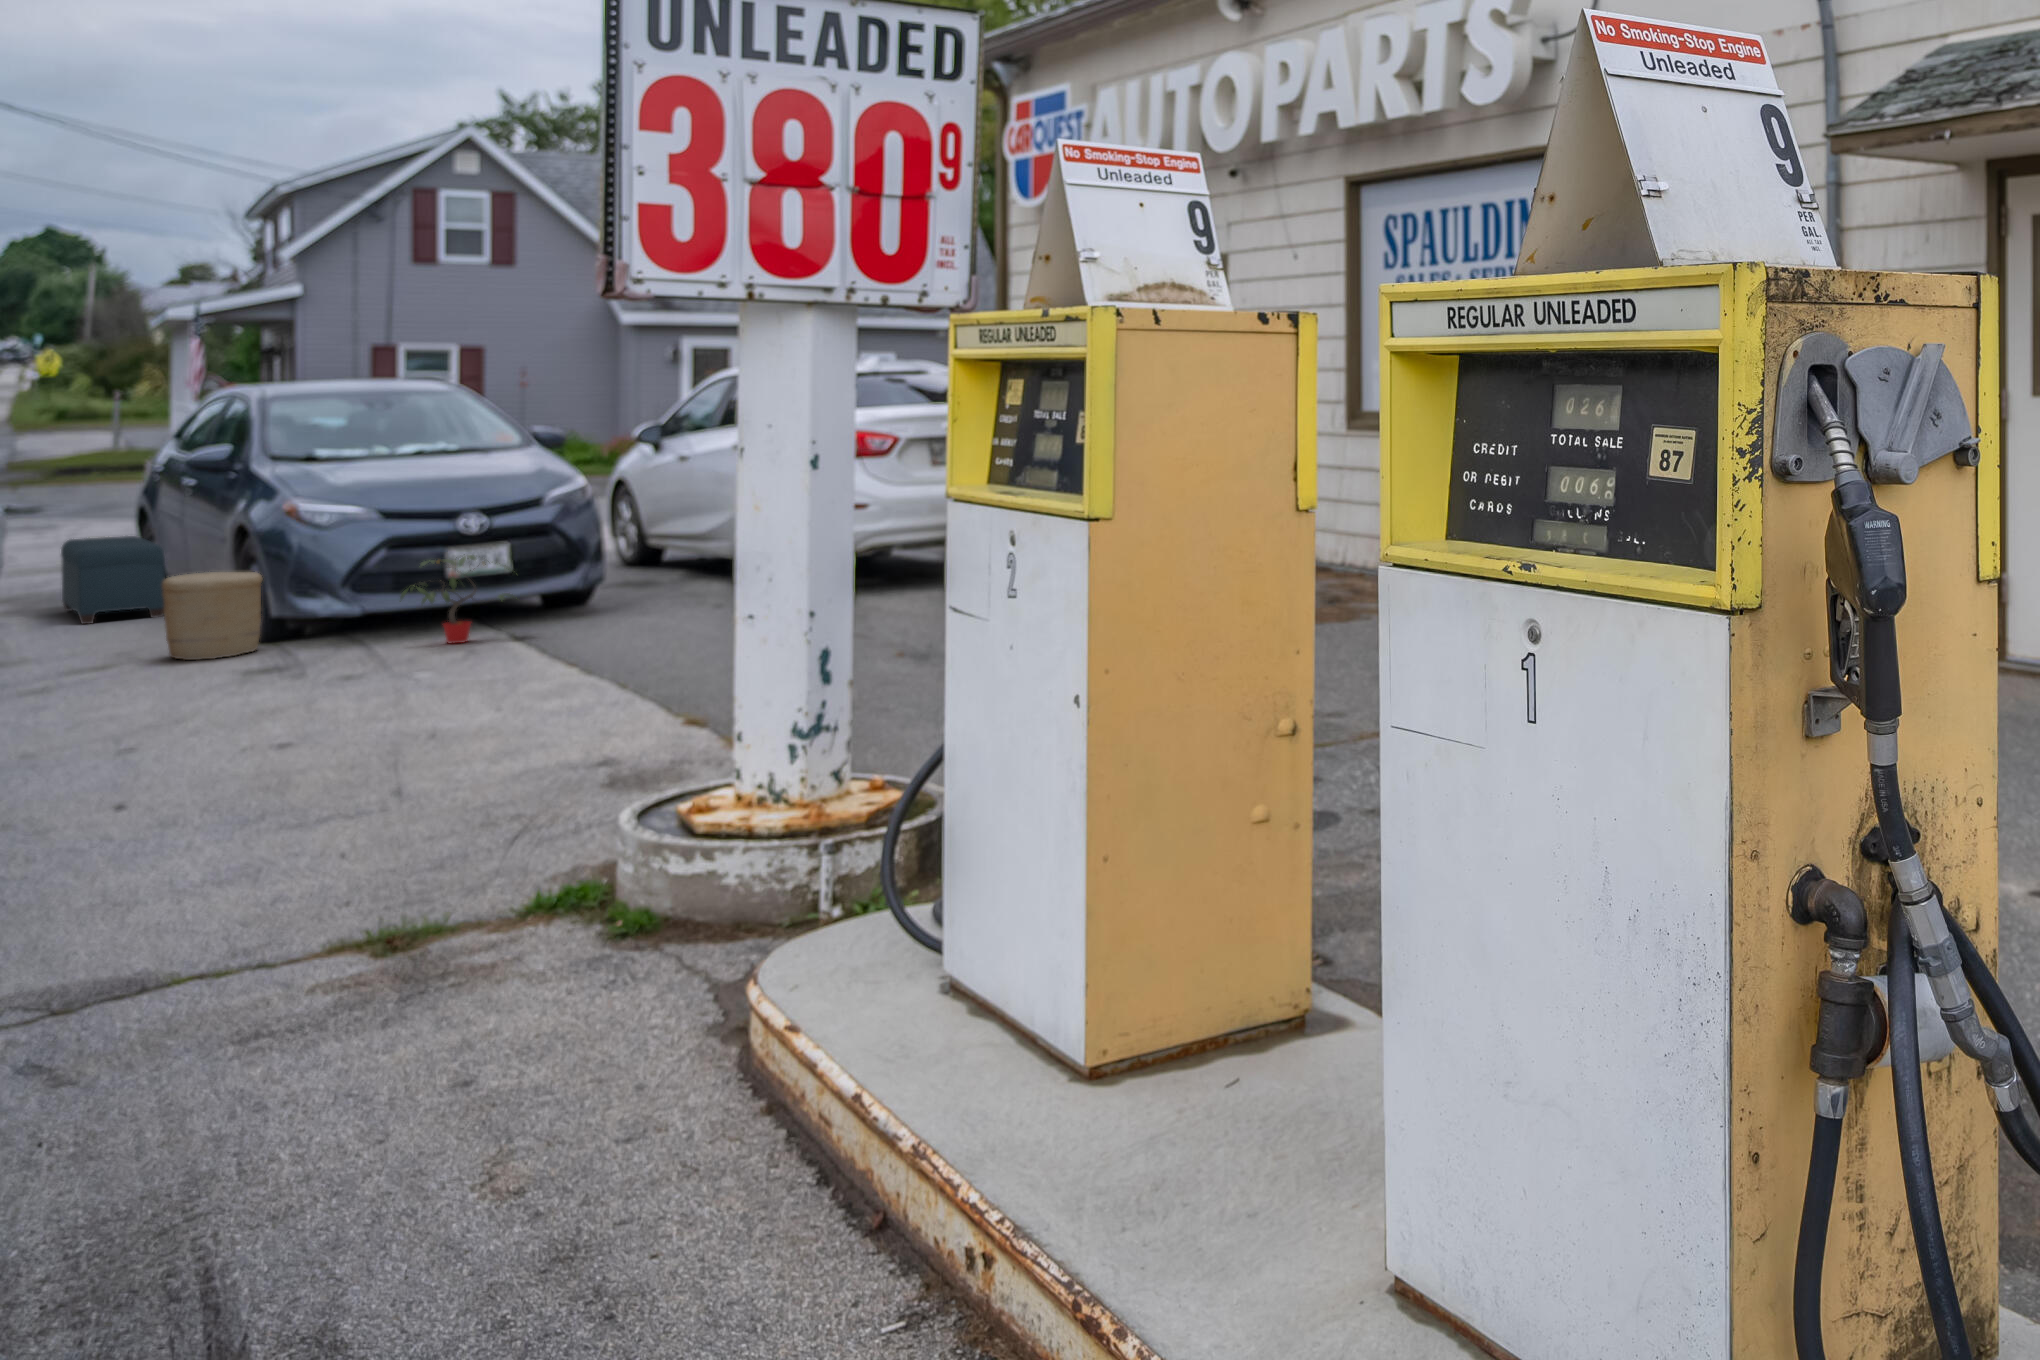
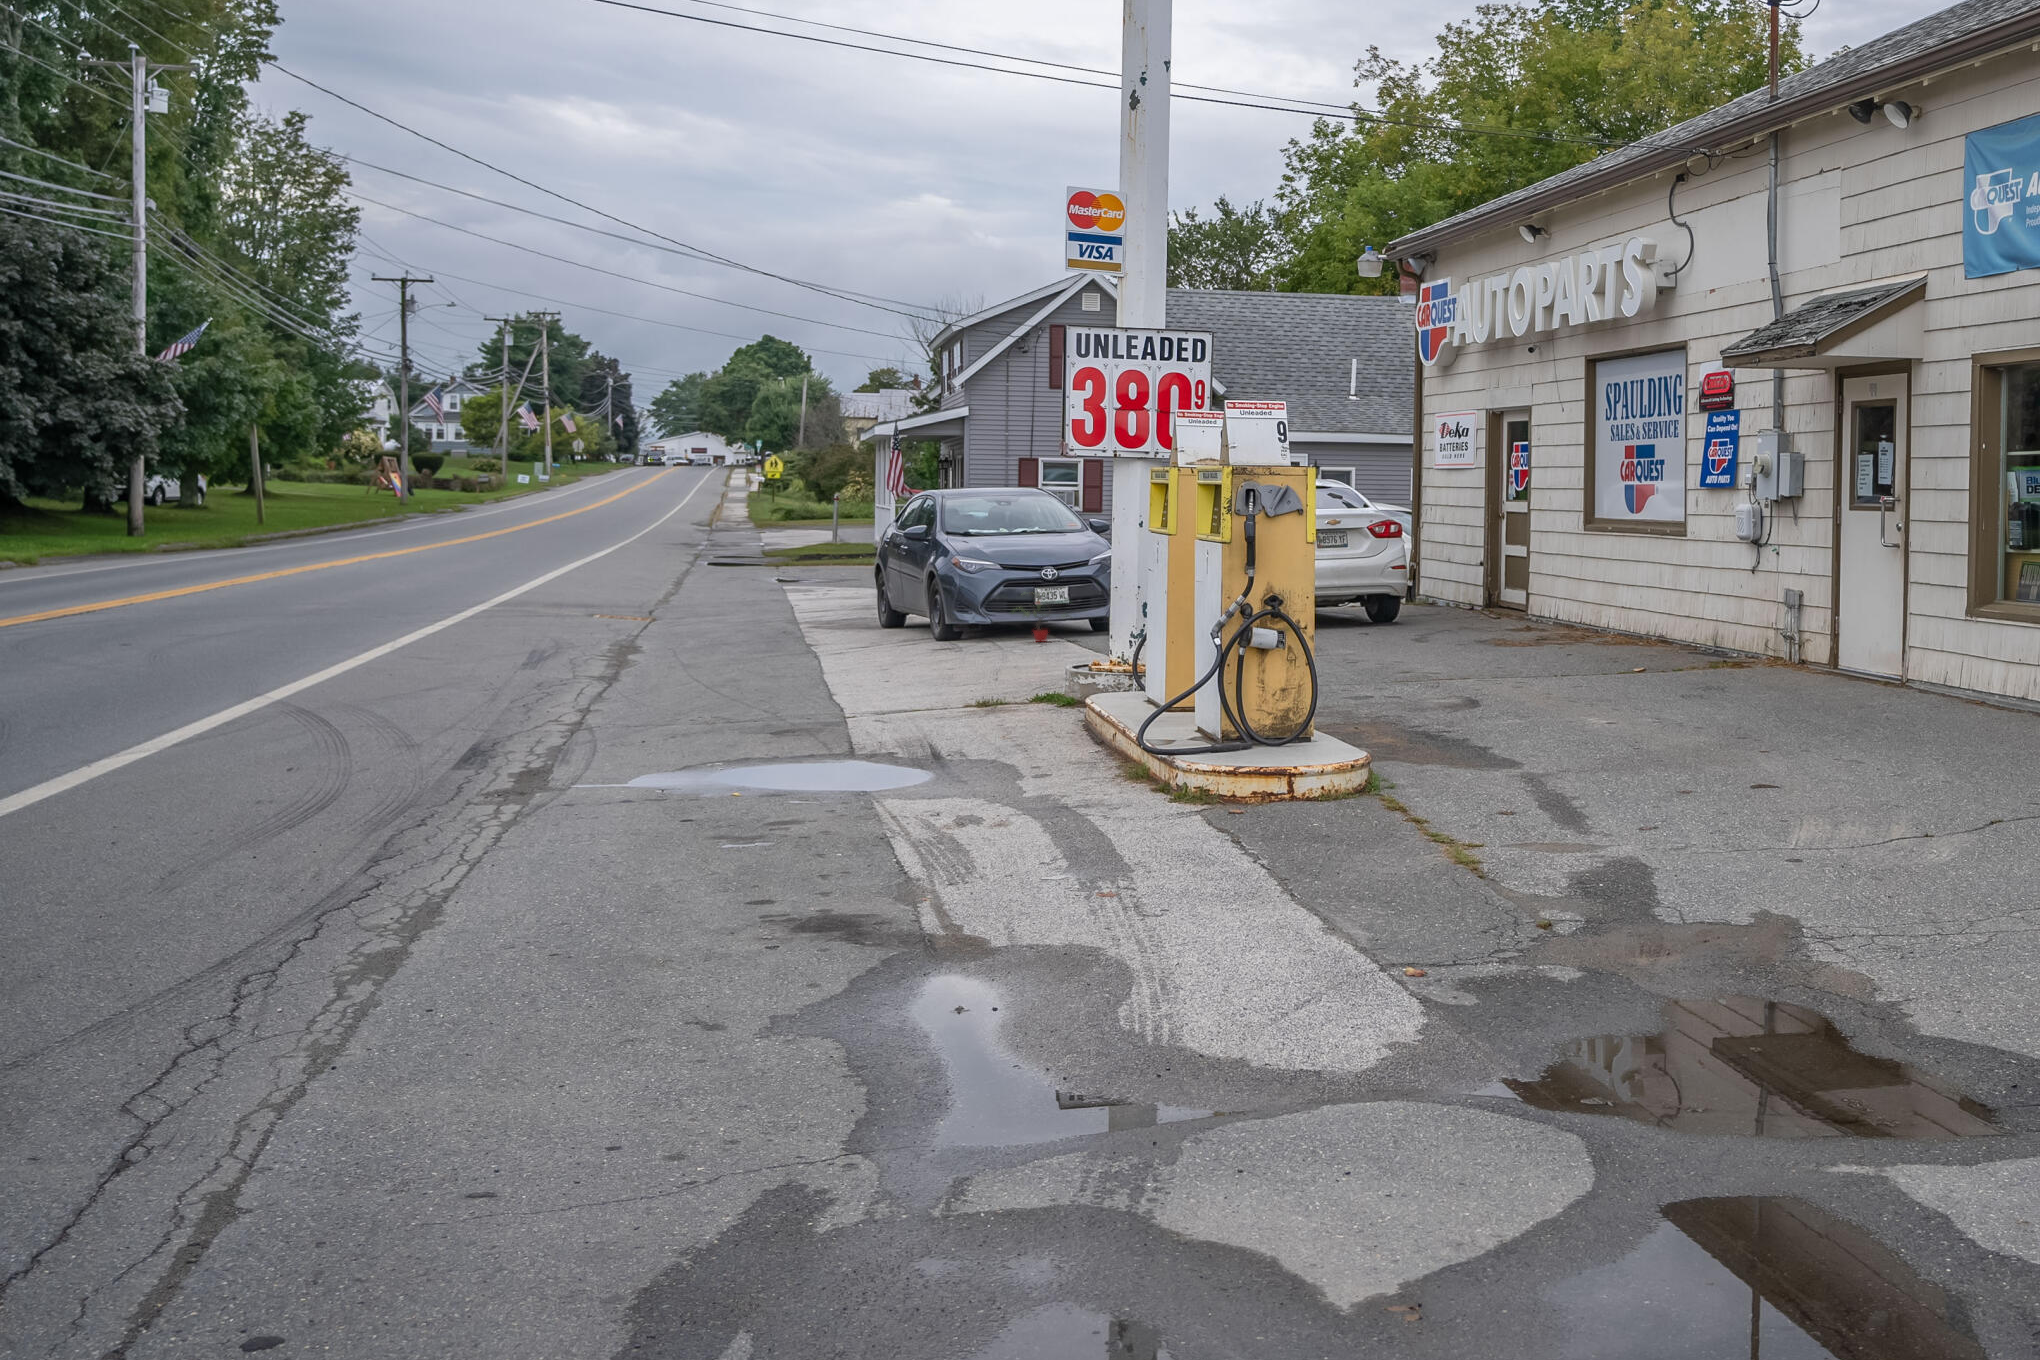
bench: present [61,536,165,624] -> none [838,582,892,631]
woven basket: present [162,572,262,660] -> none [895,596,944,643]

